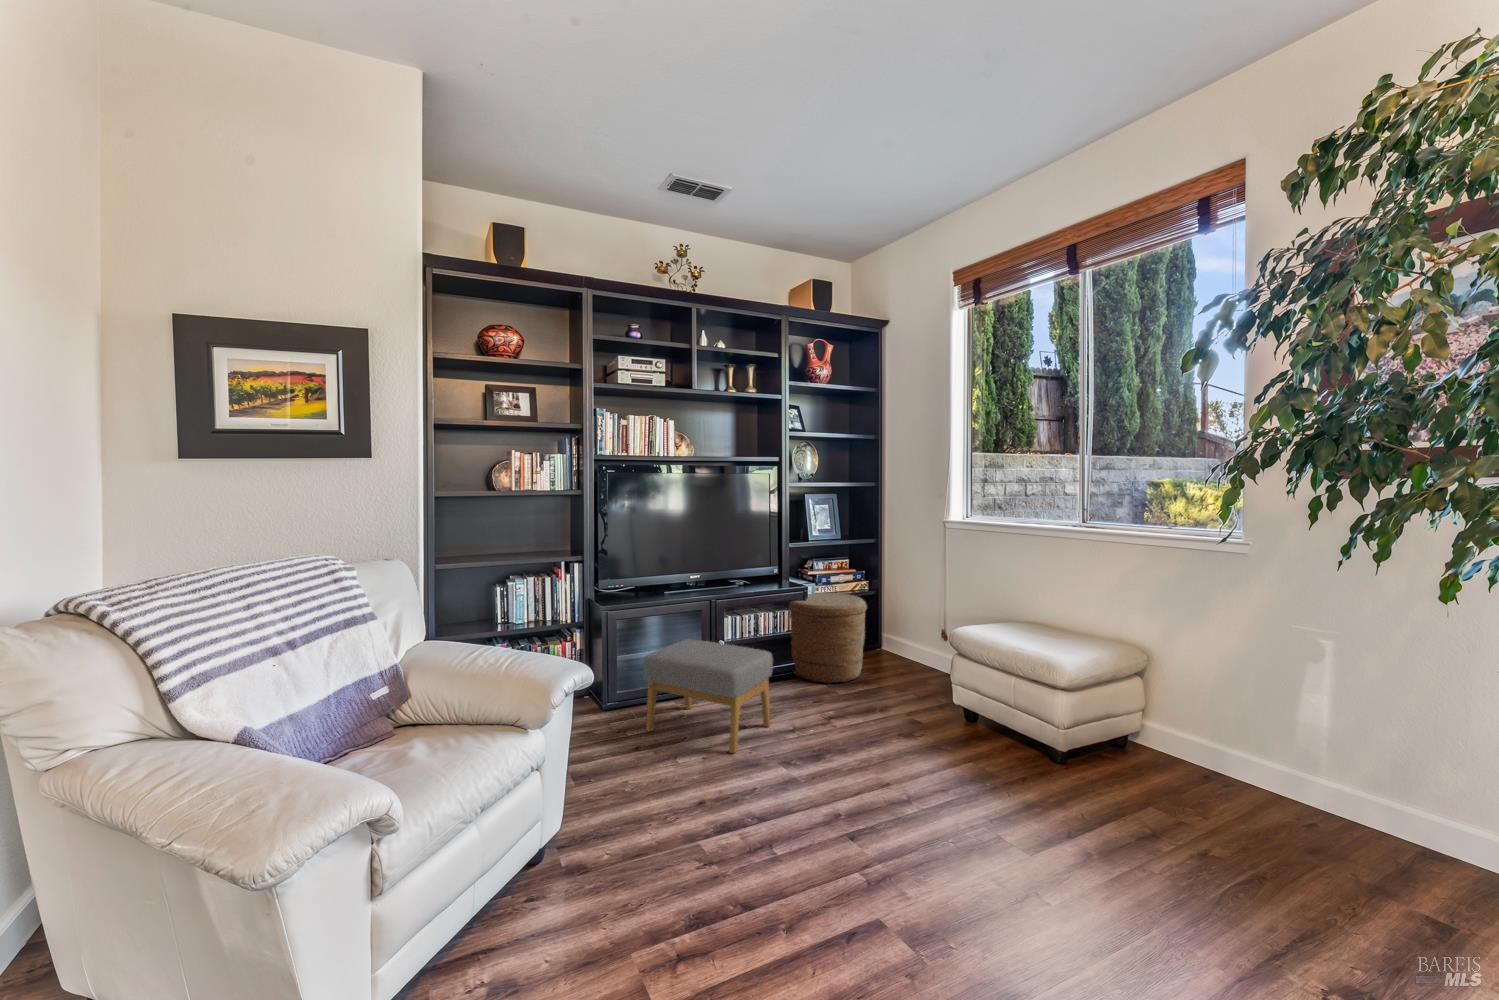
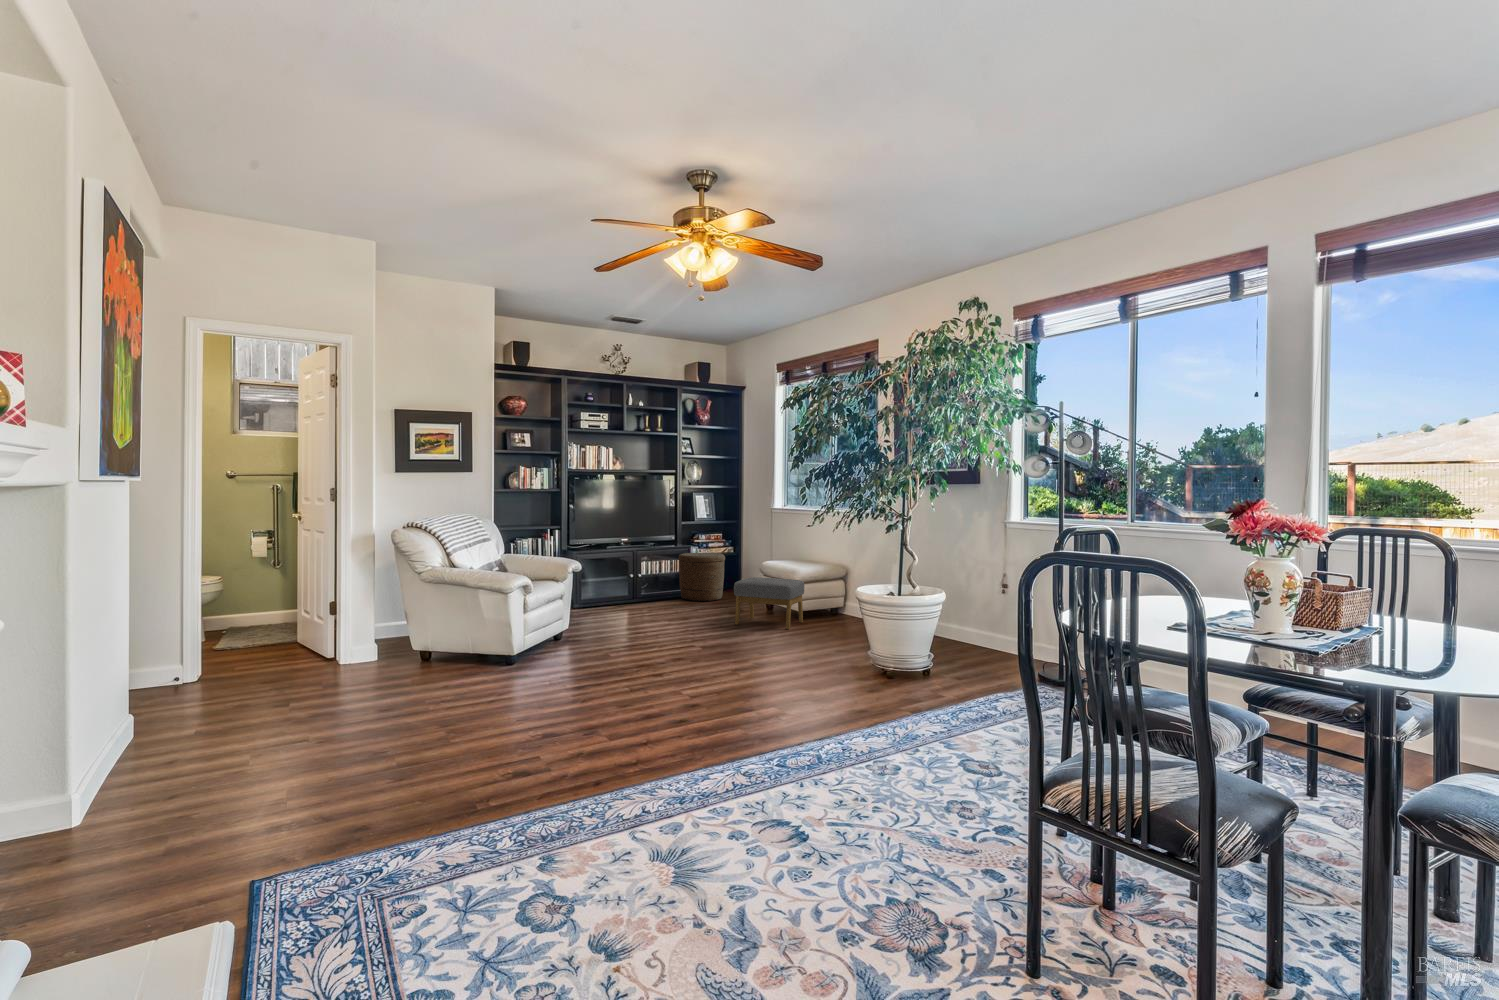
footstool: present [643,639,773,753] -> present [734,577,804,629]

